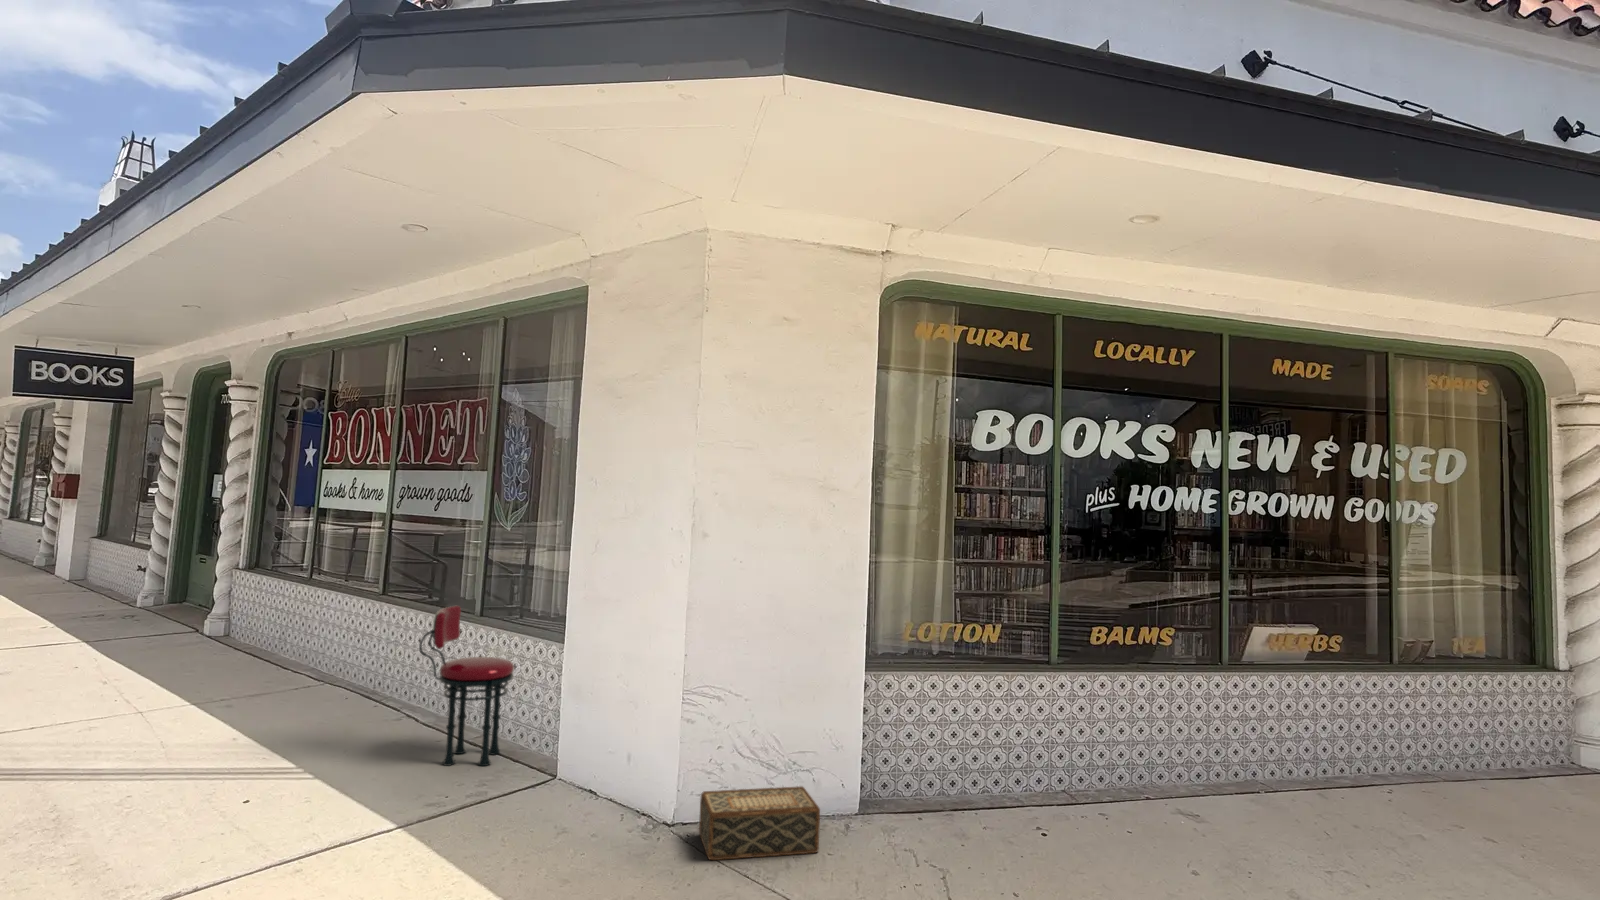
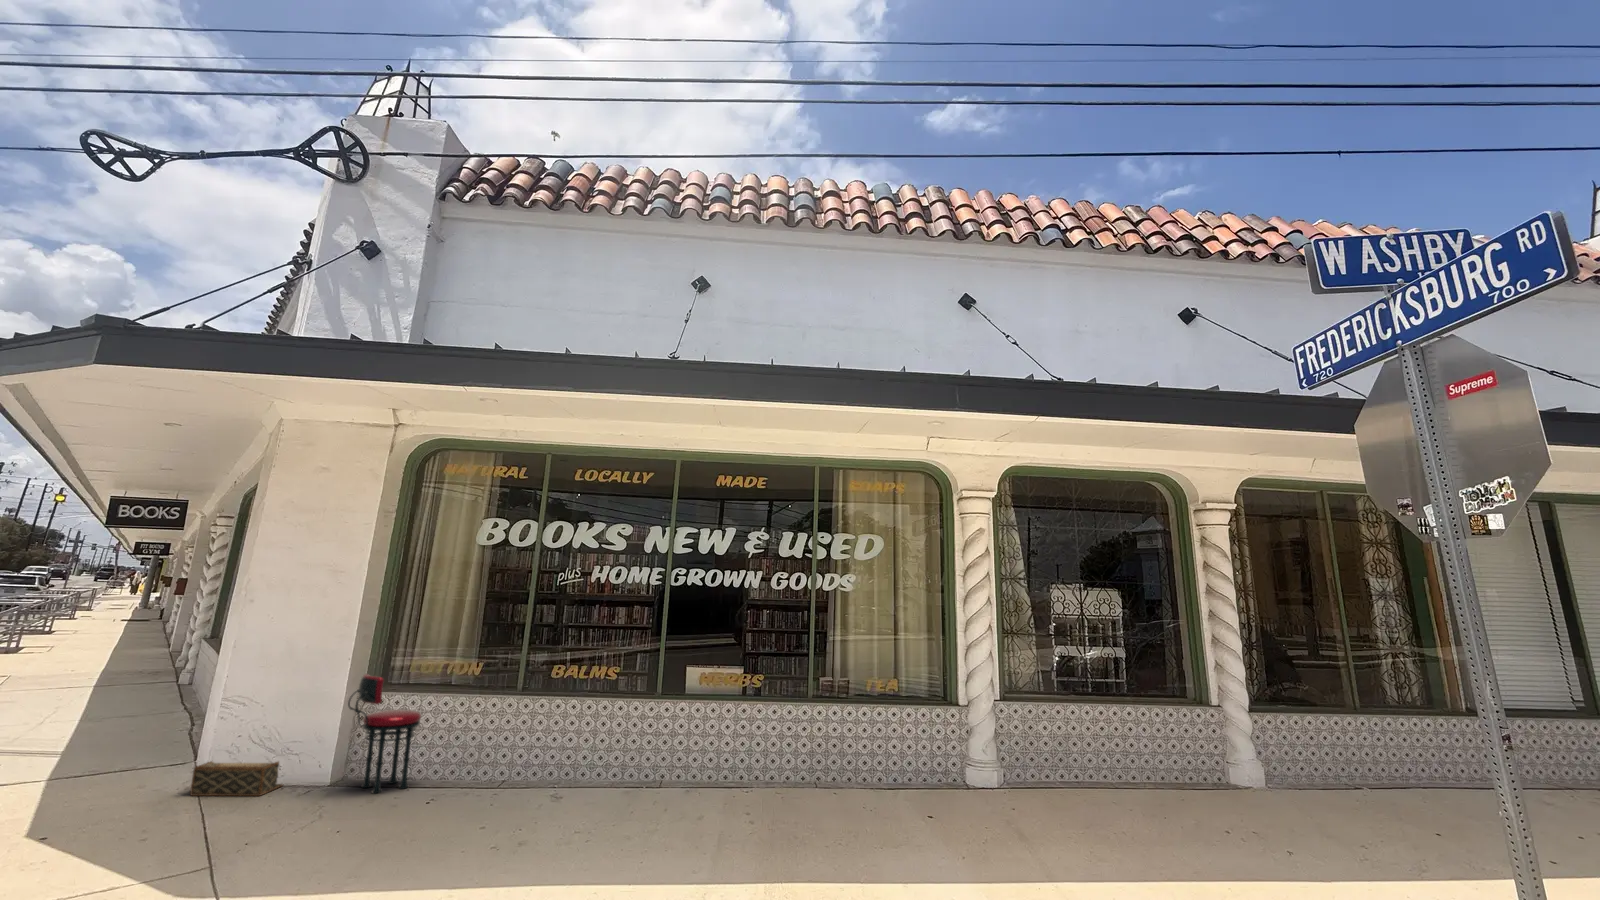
stool: present [419,606,514,766] -> present [348,674,421,794]

